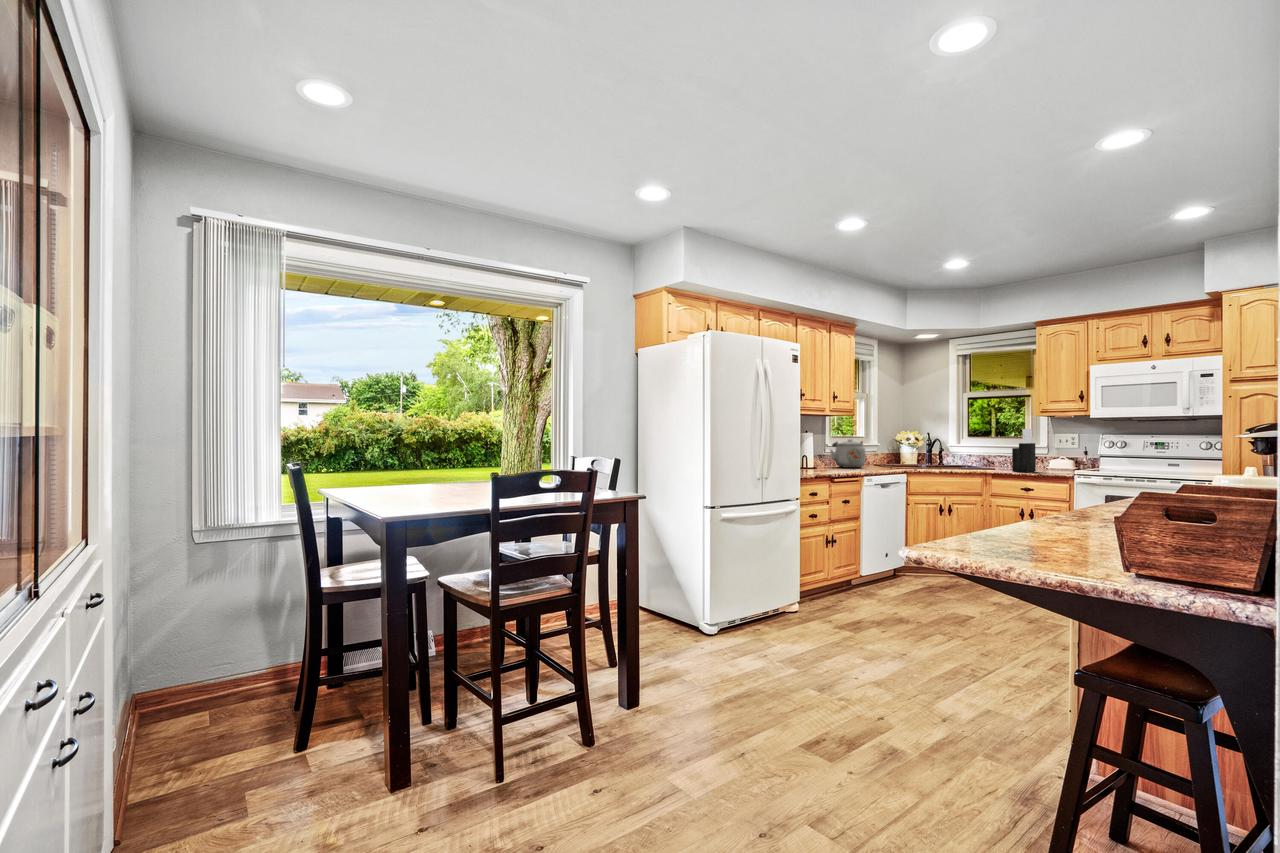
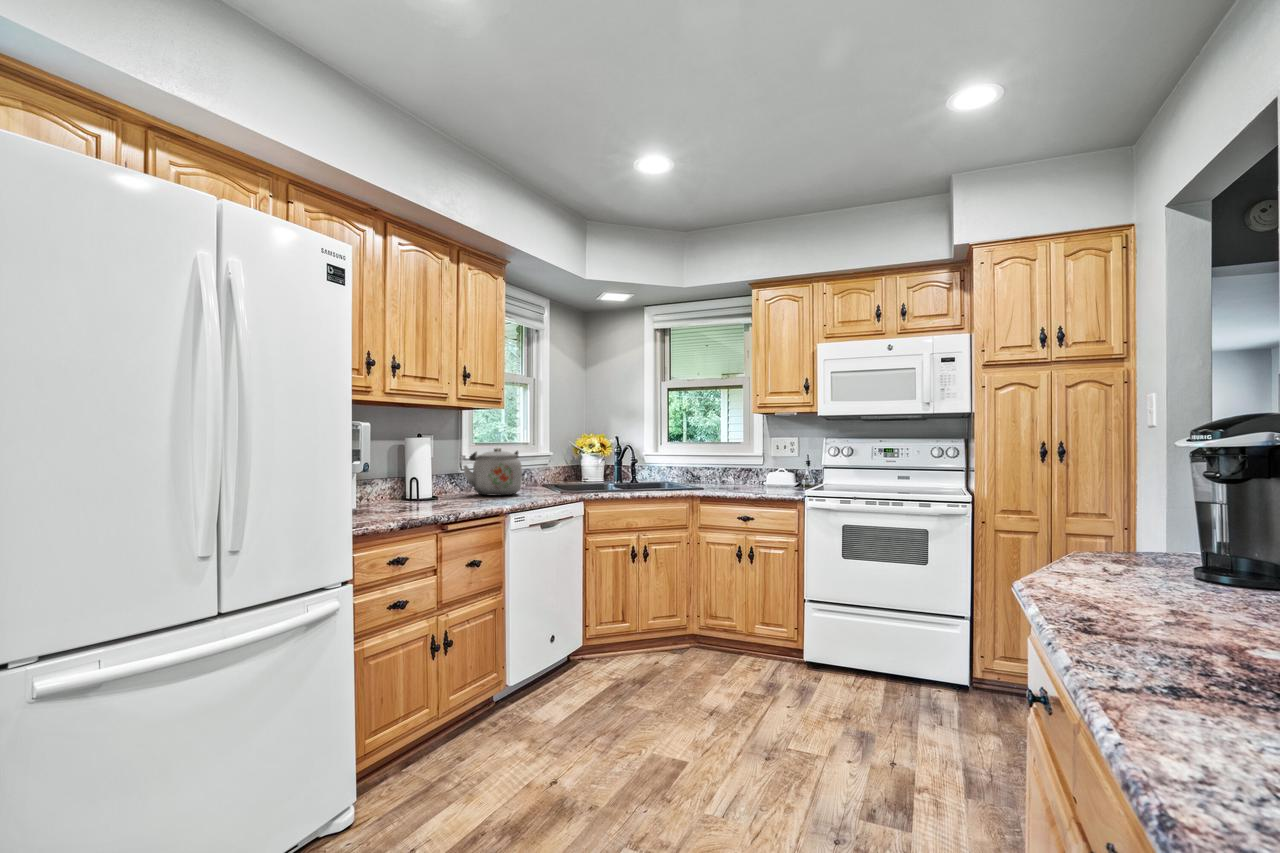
knife block: present [1012,429,1036,472] -> none [726,431,753,494]

